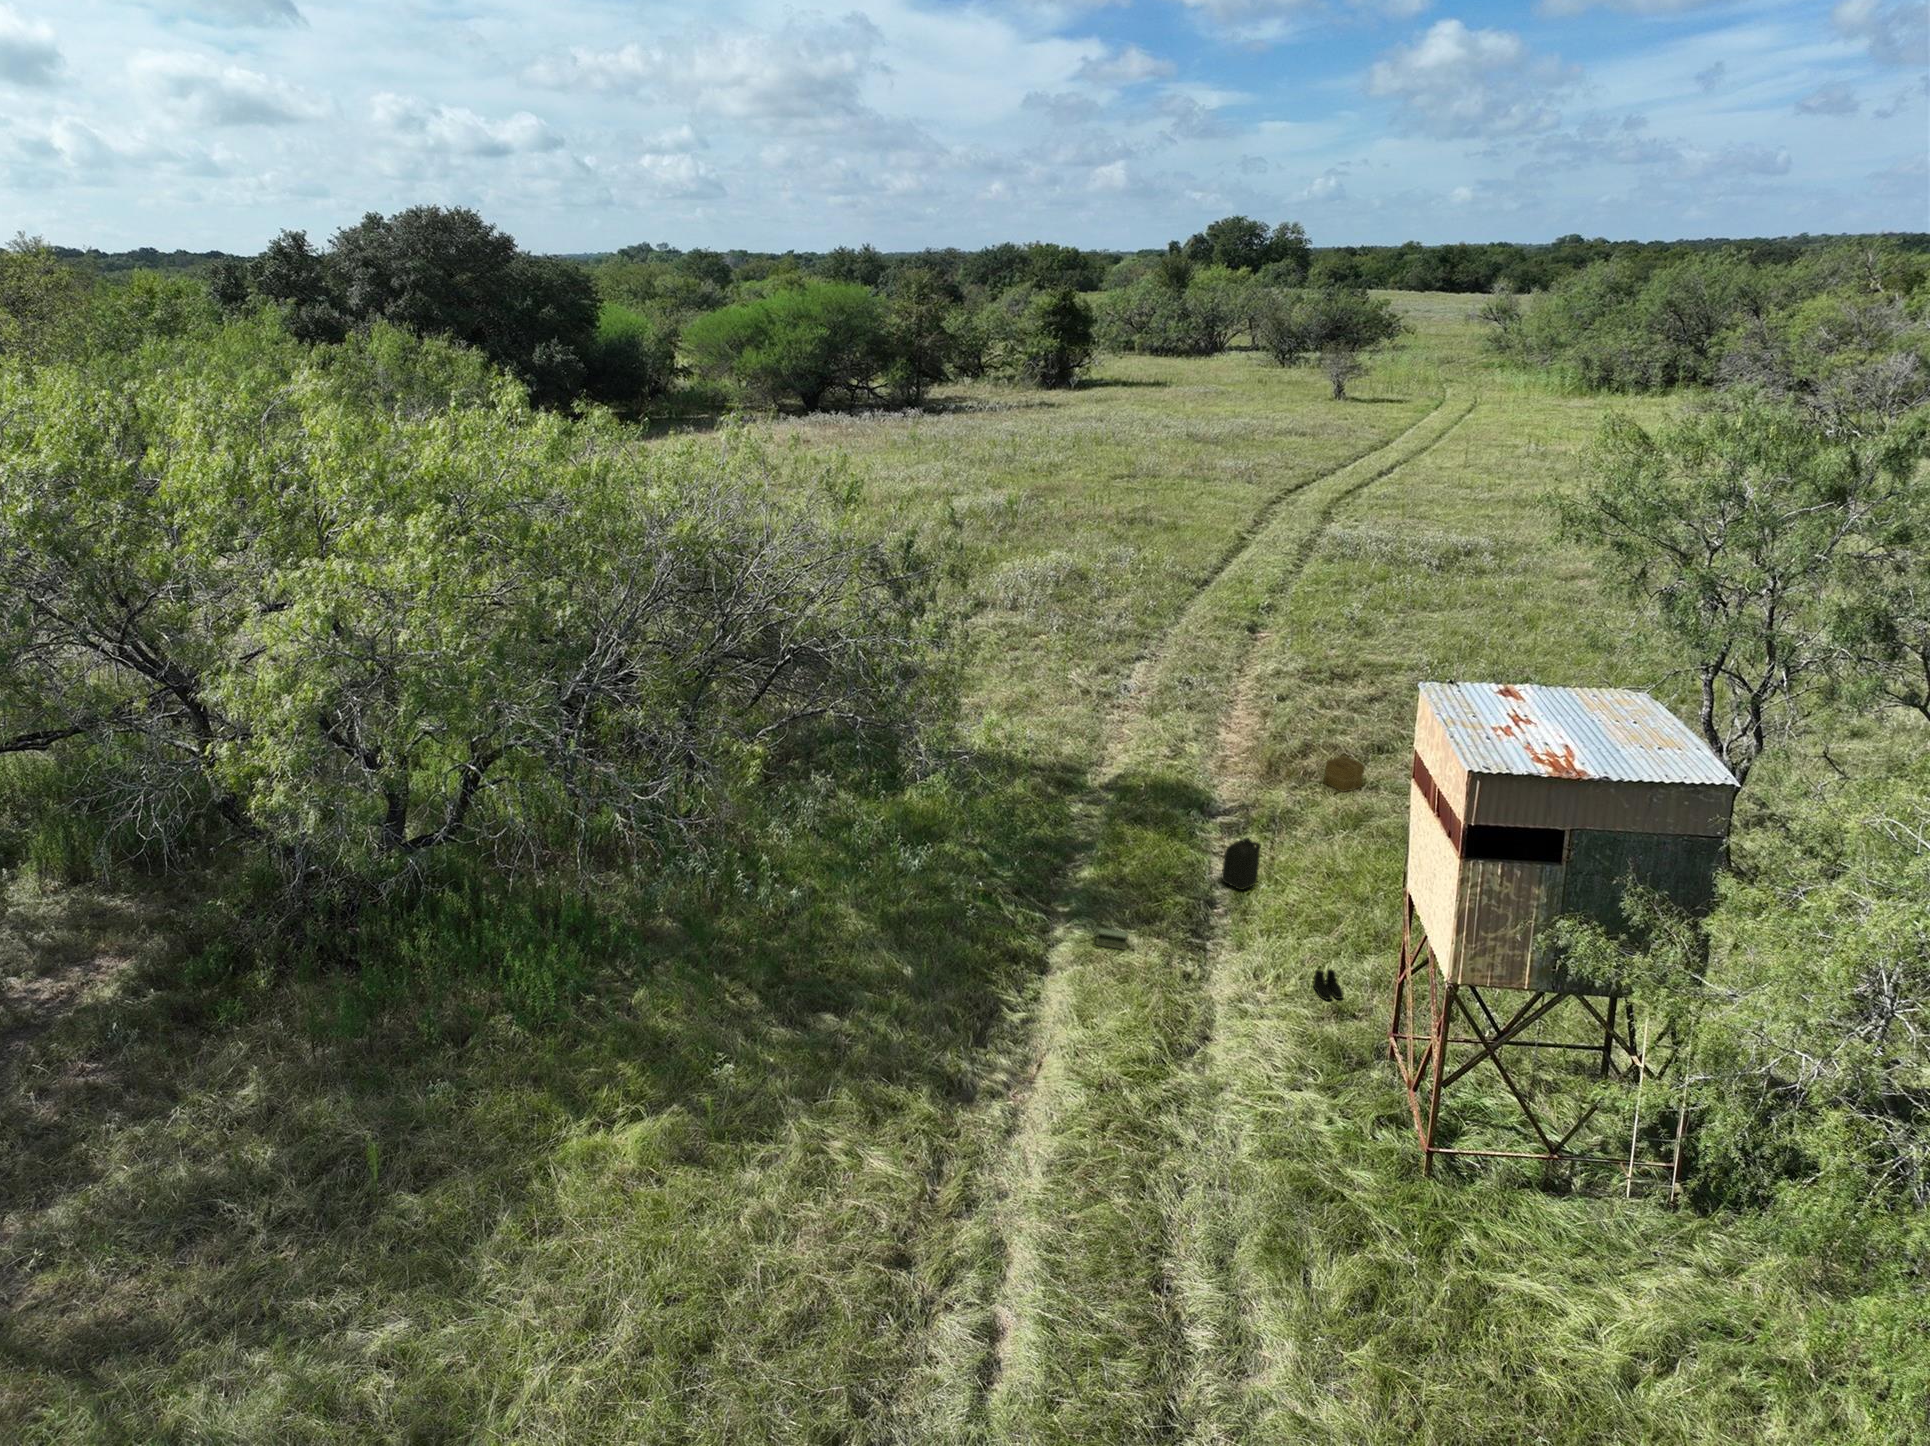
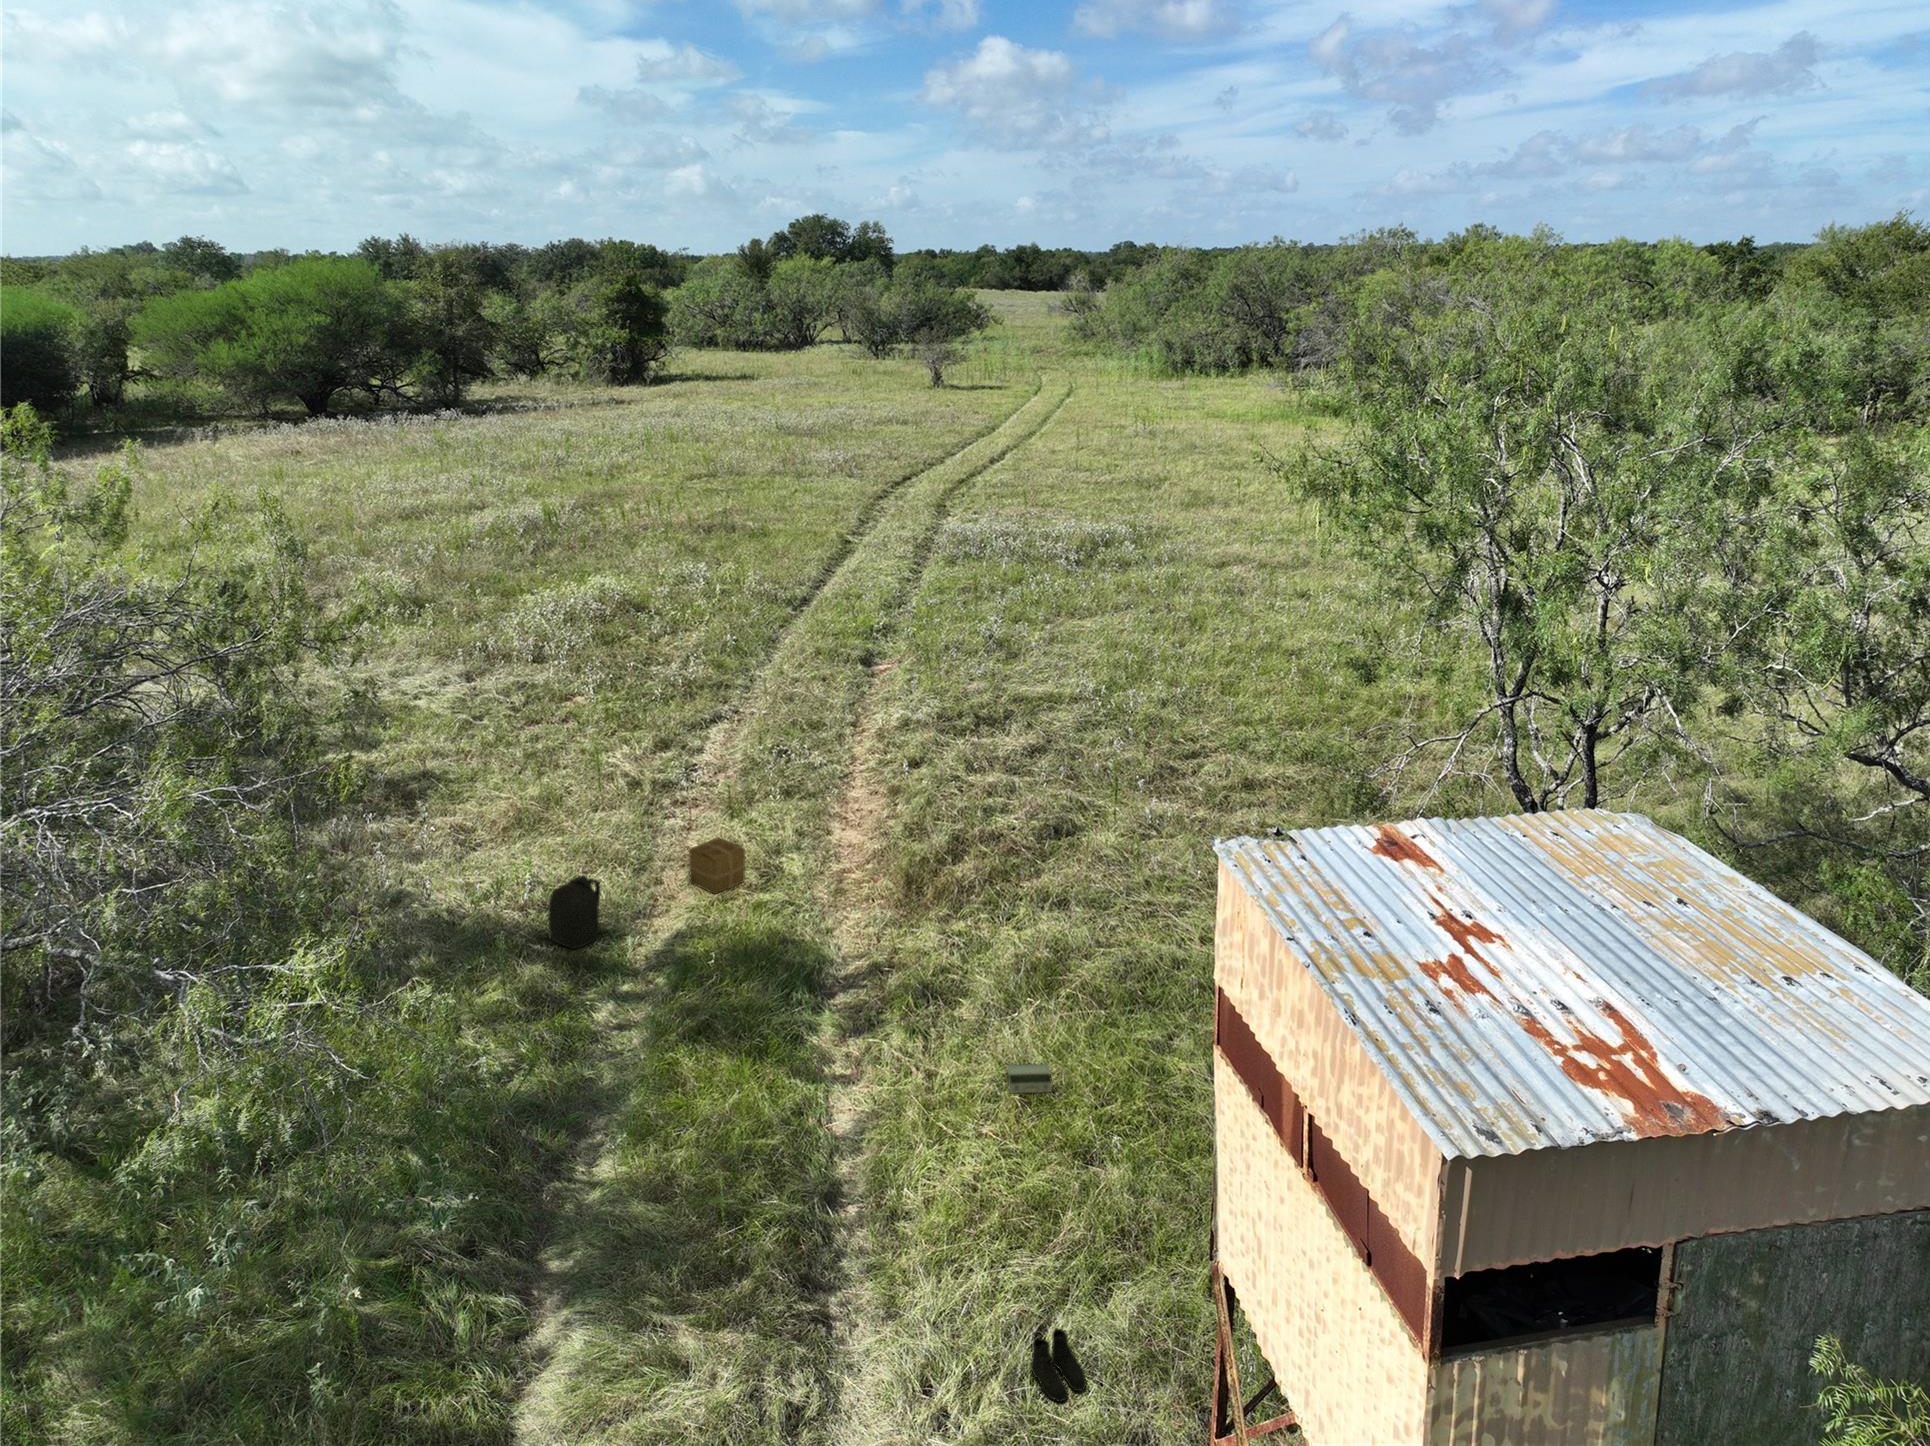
cardboard box: present [1324,756,1364,792] -> present [689,837,745,894]
backpack: present [1222,838,1261,890] -> present [548,876,602,949]
toolbox: present [1096,928,1128,949] -> present [1007,1063,1053,1093]

